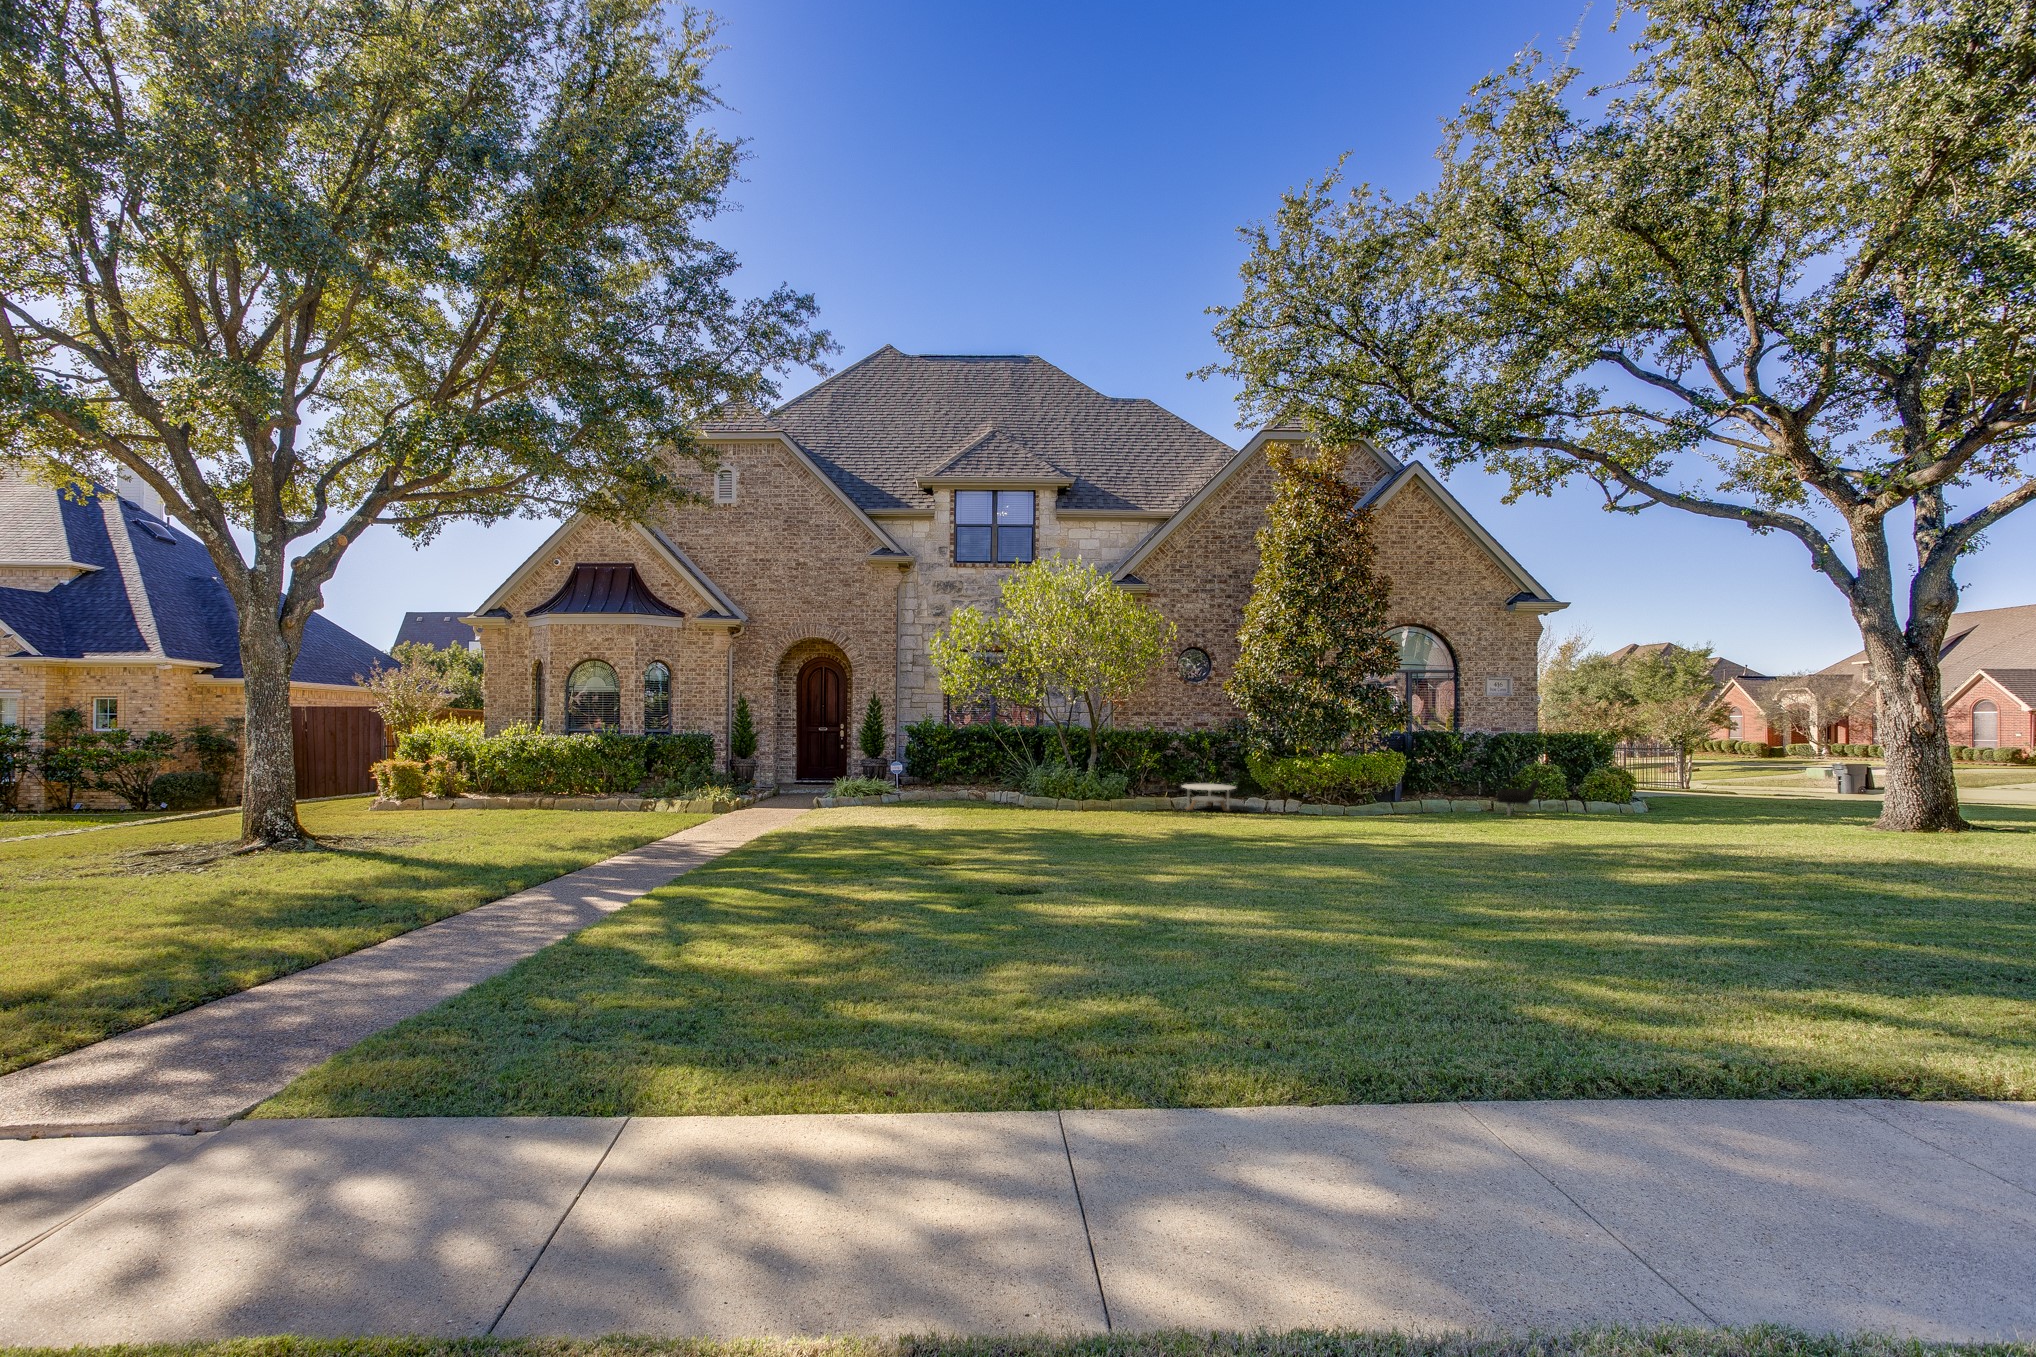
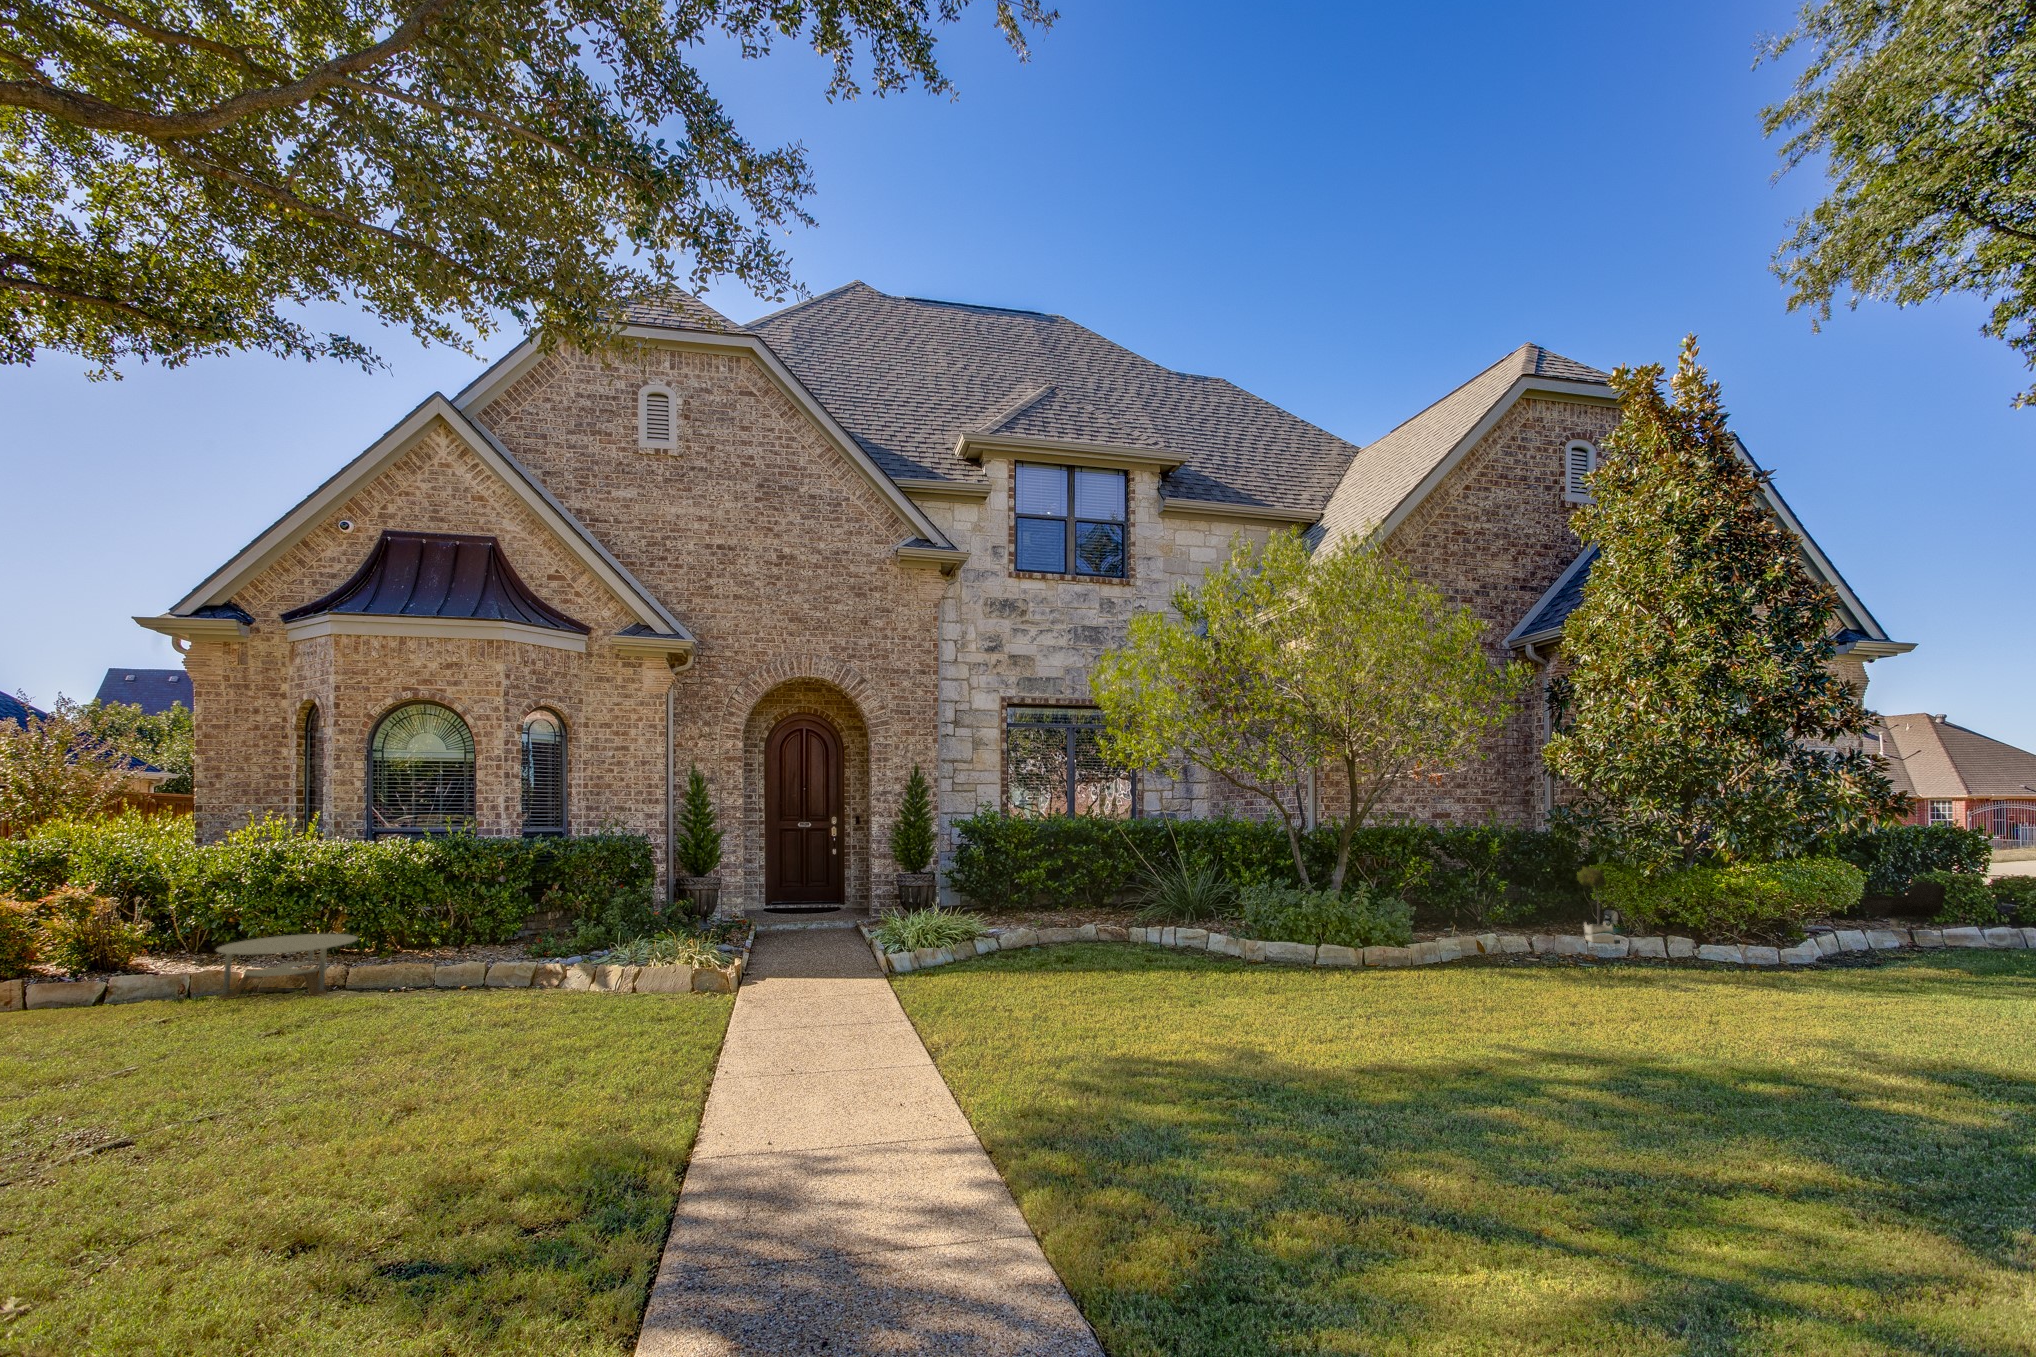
potted tree: none [1264,764,1284,813] -> present [1577,867,1614,944]
round table: present [1182,784,1235,811] -> present [216,934,358,999]

